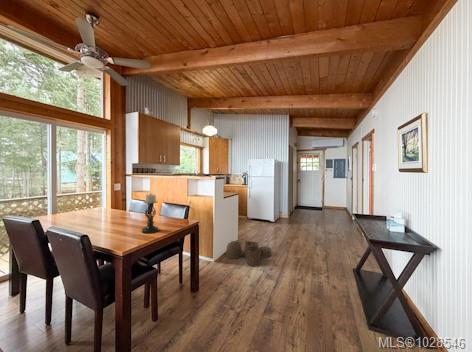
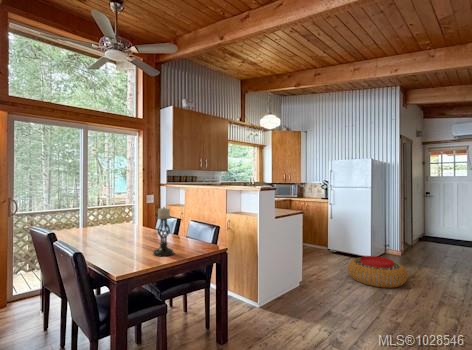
pouf: none [263,220,297,239] -> present [348,256,407,288]
woven basket: present [226,241,271,266] -> none [280,279,350,322]

